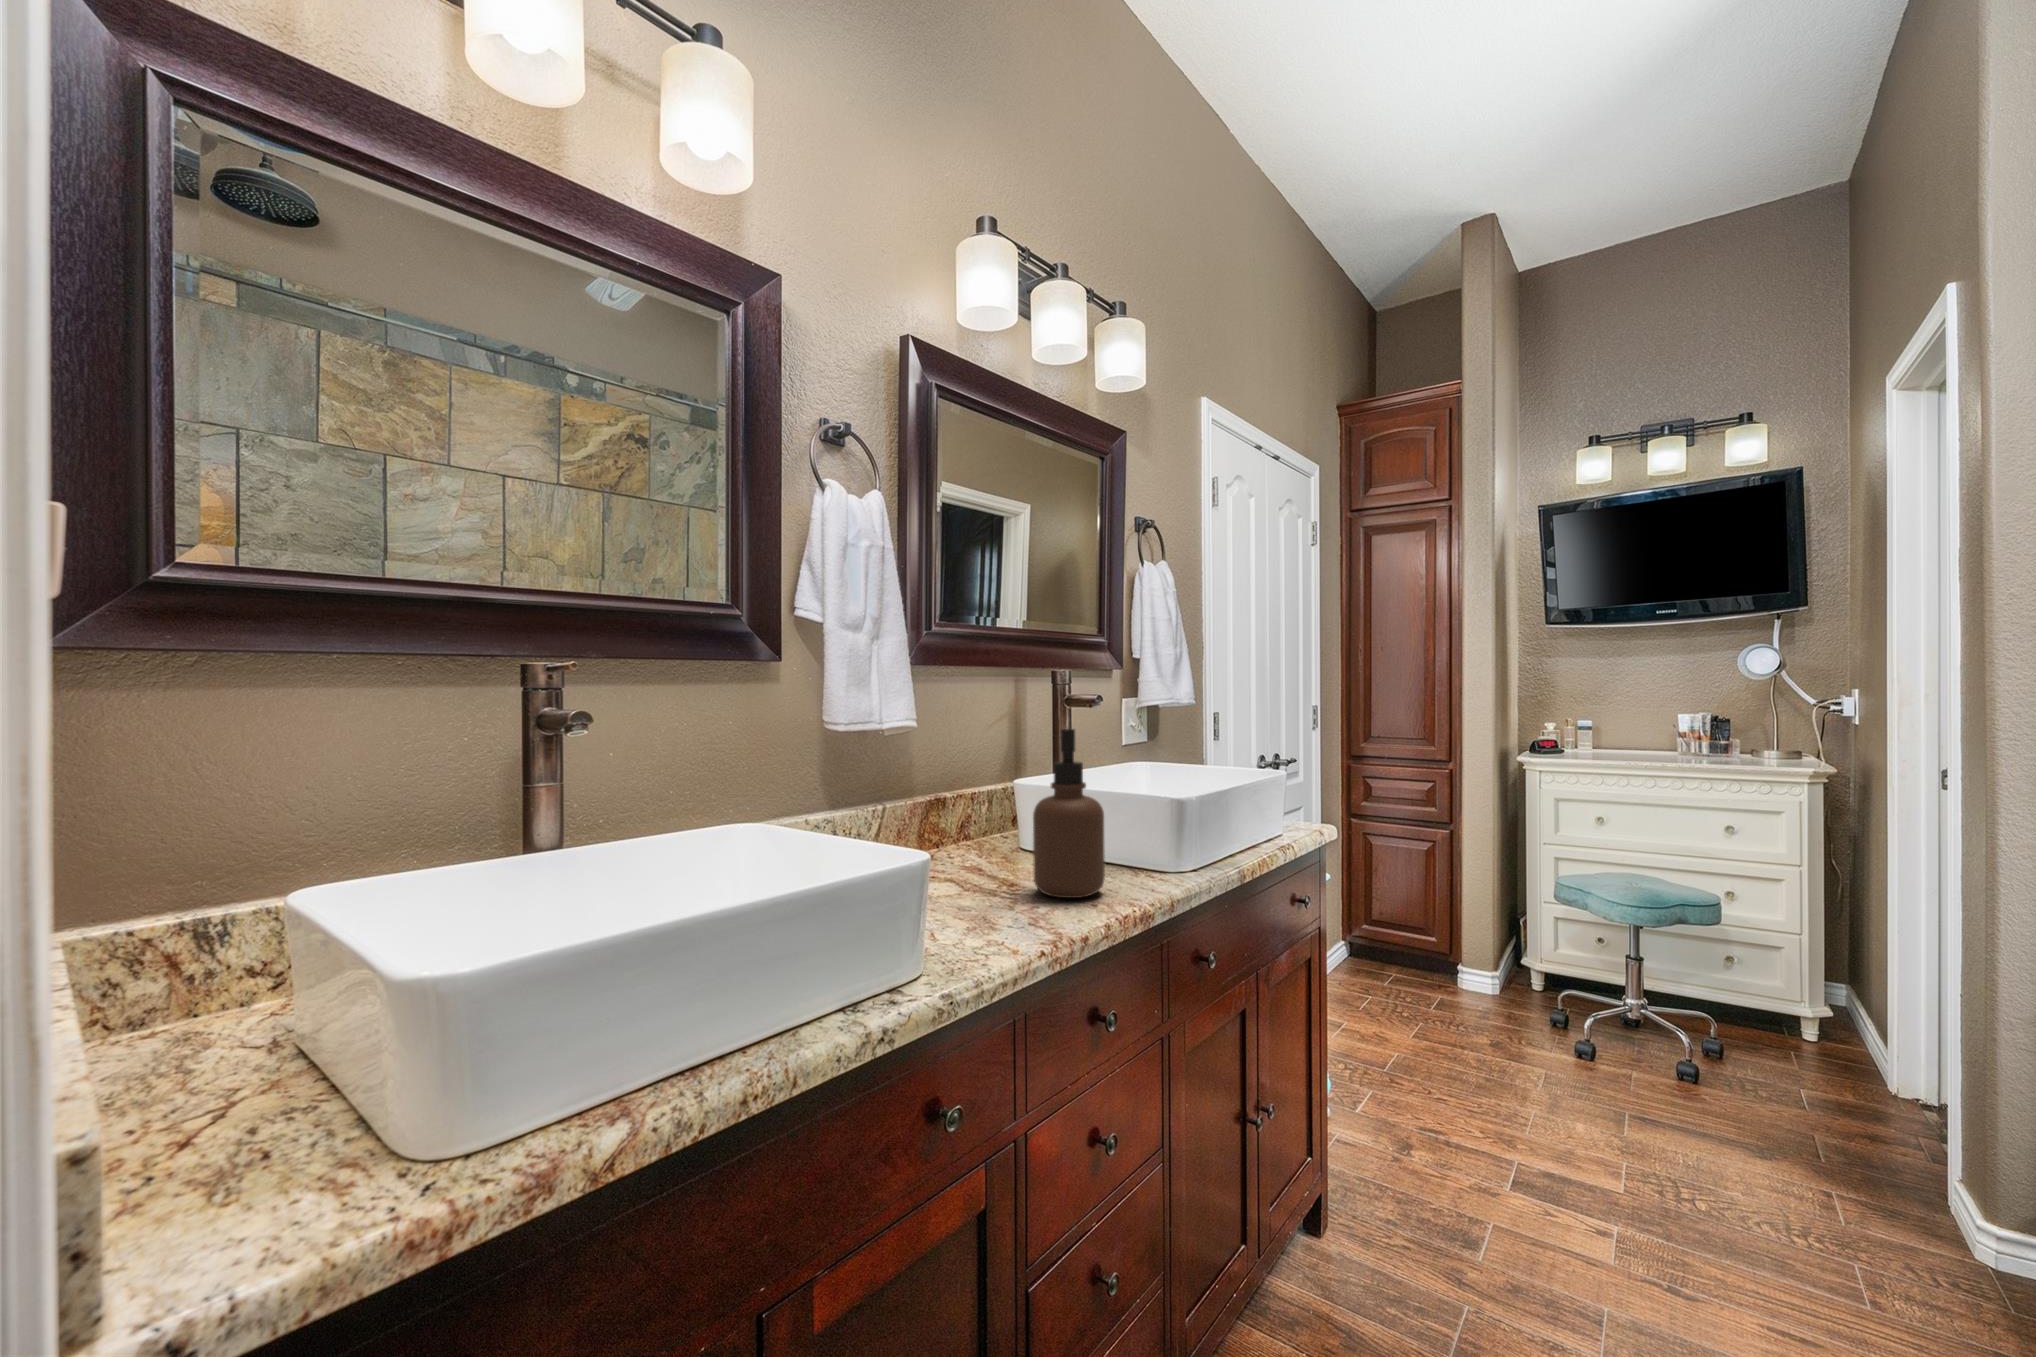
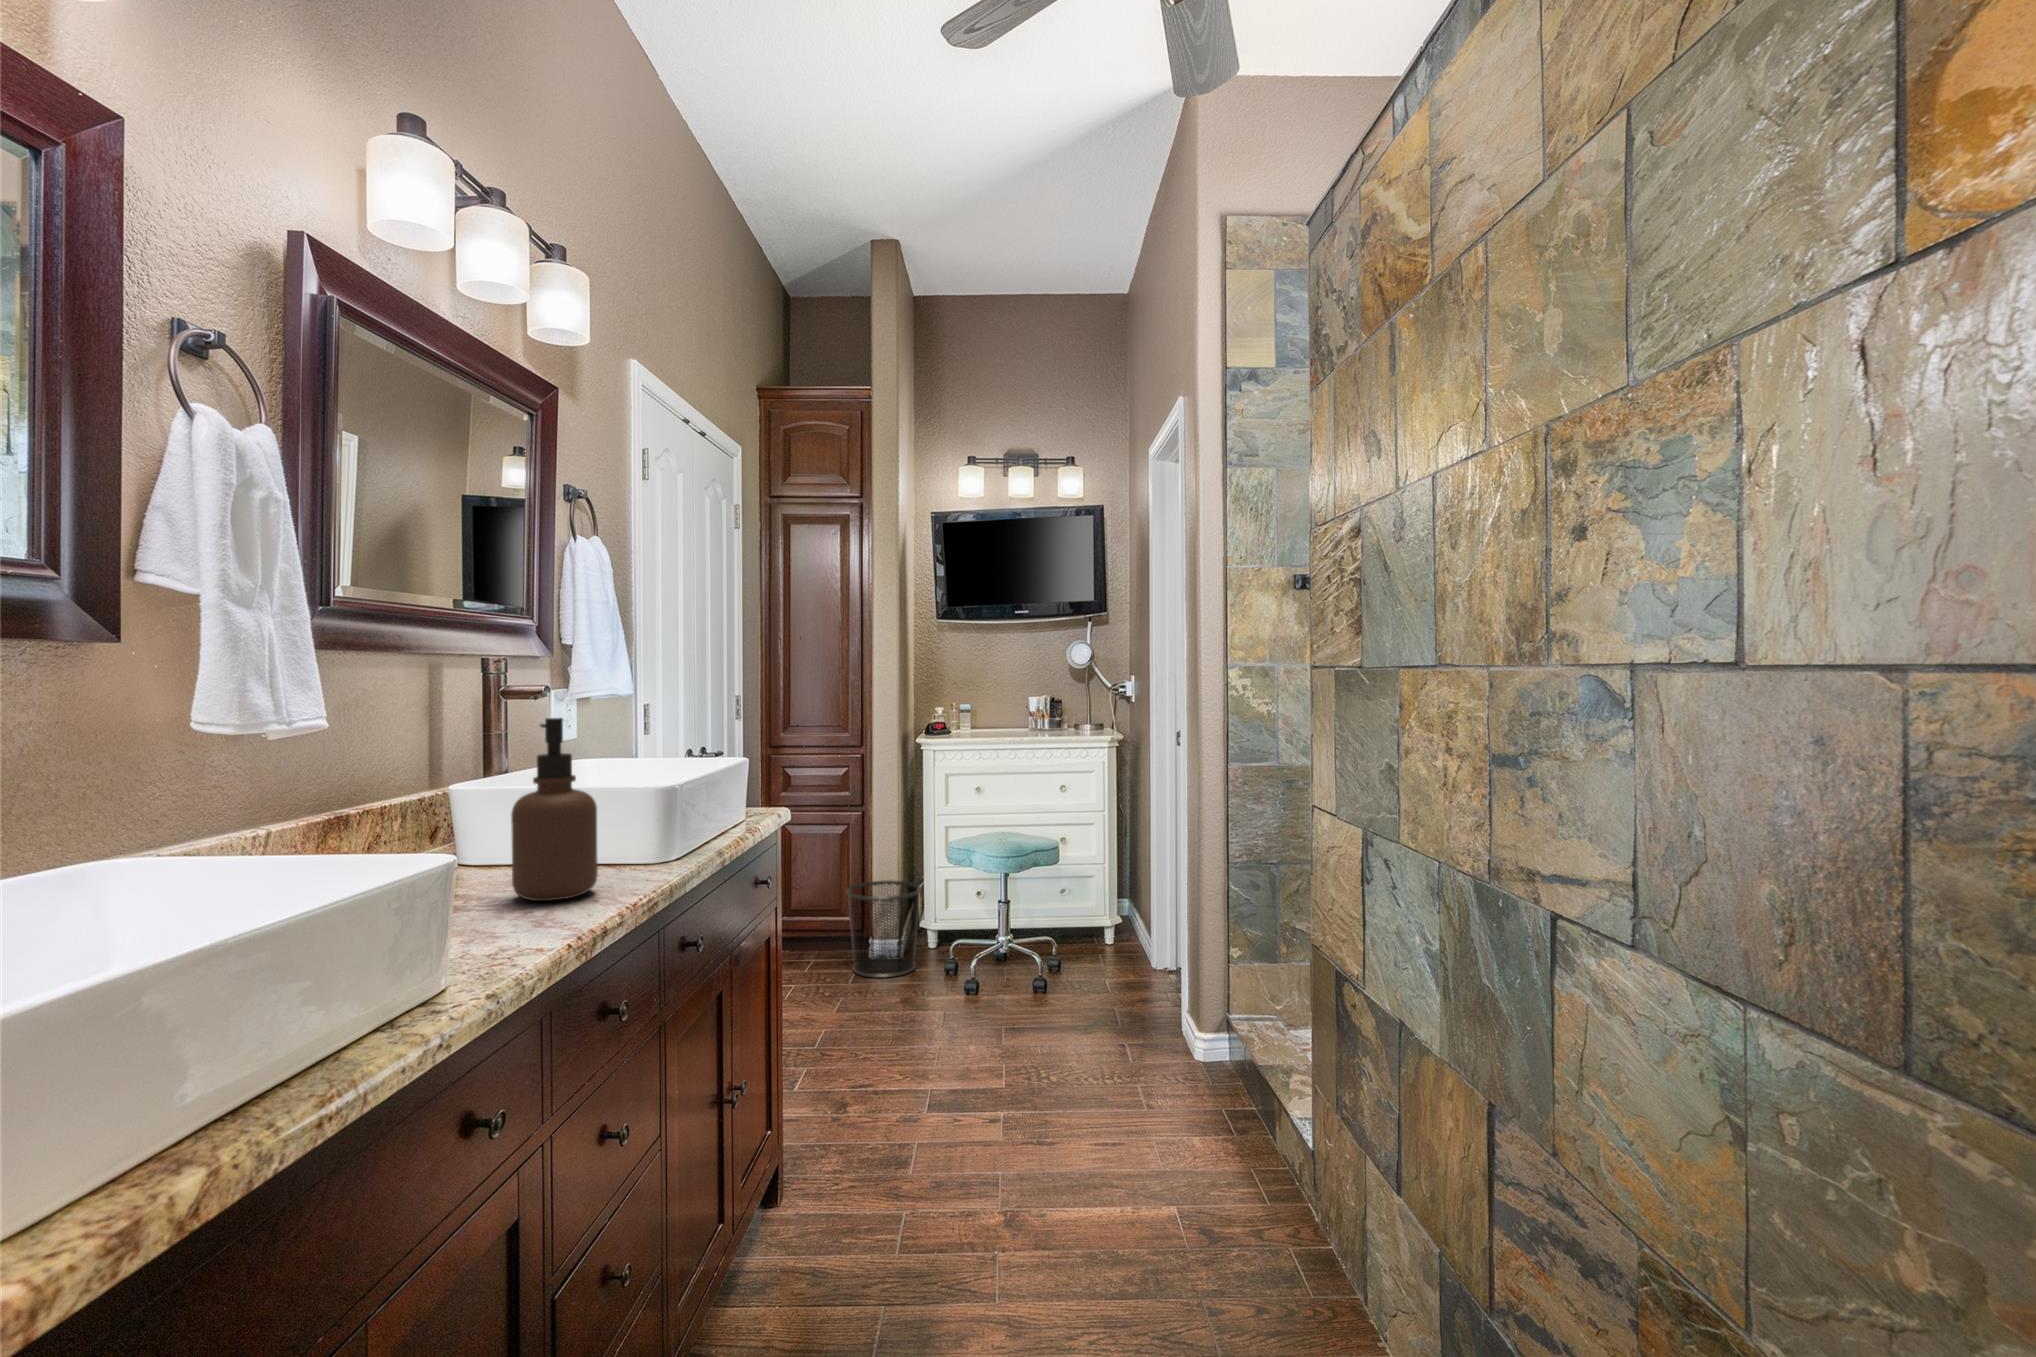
waste bin: none [1432,909,1524,1019] -> present [847,880,921,978]

